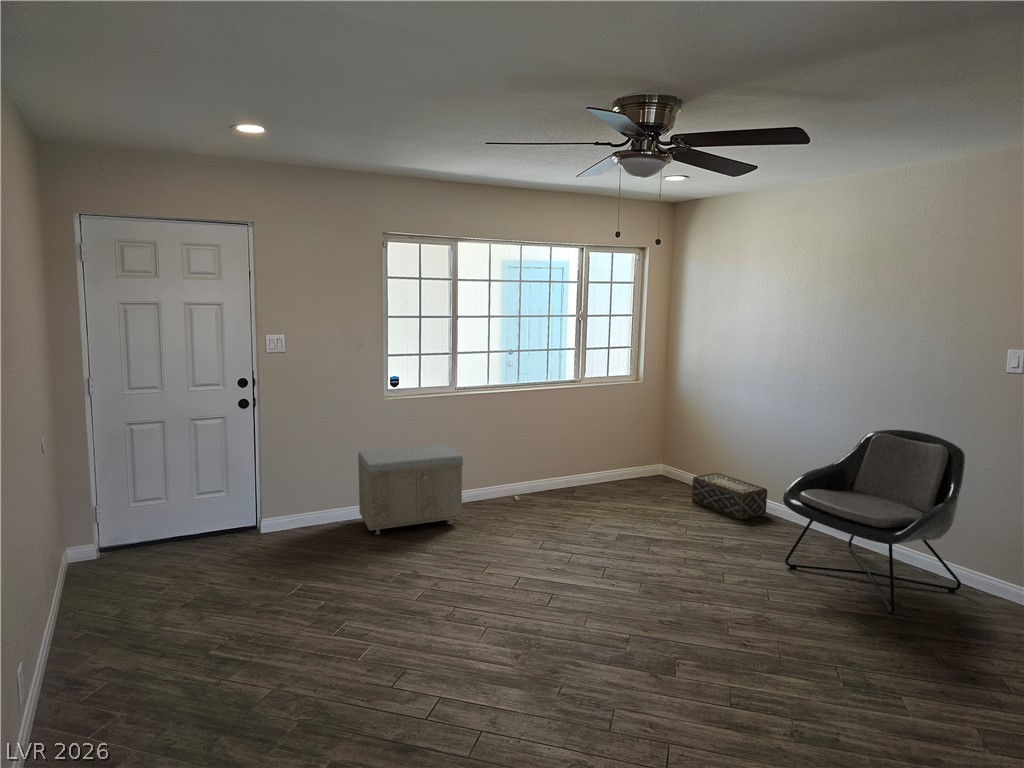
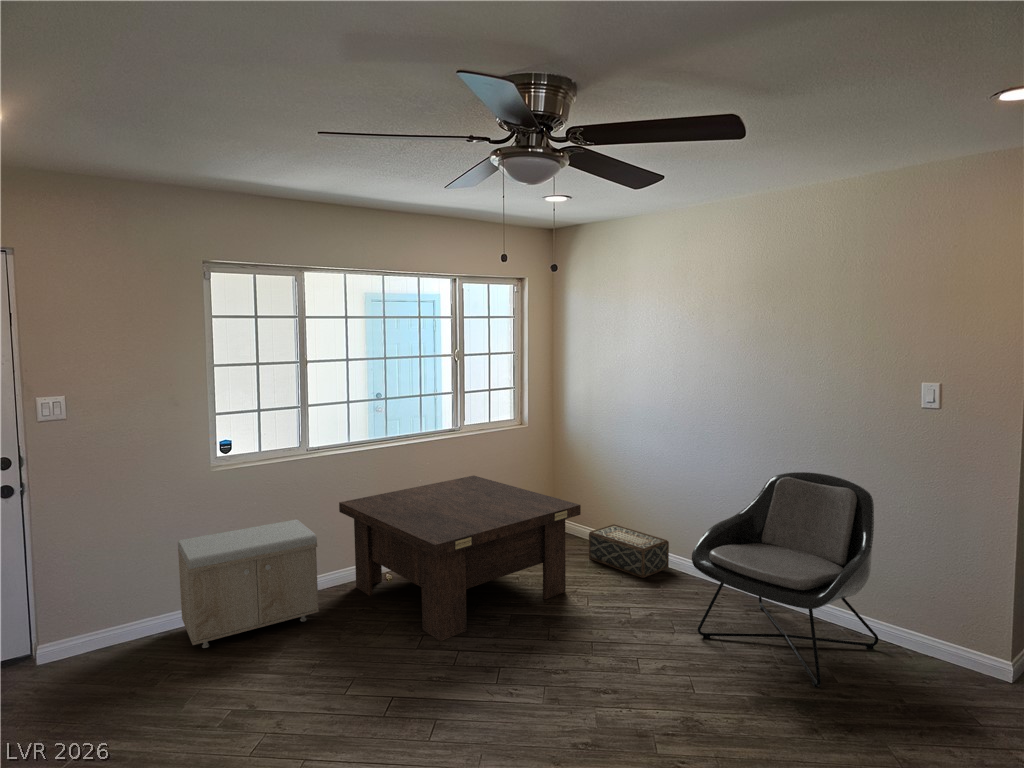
coffee table: none [479,422,685,548] -> present [339,476,581,641]

